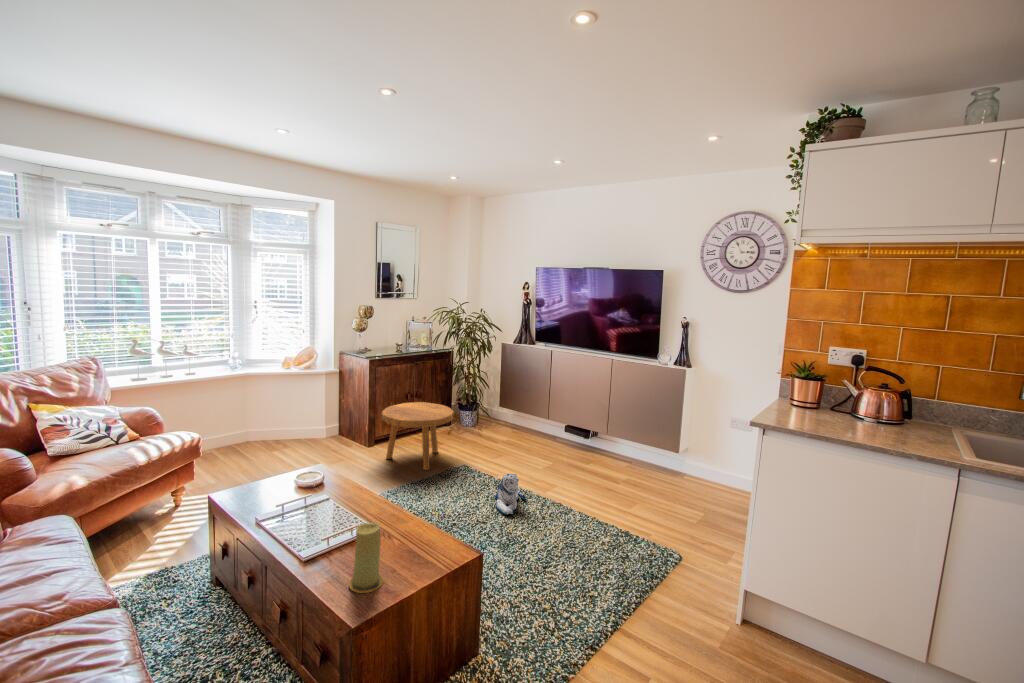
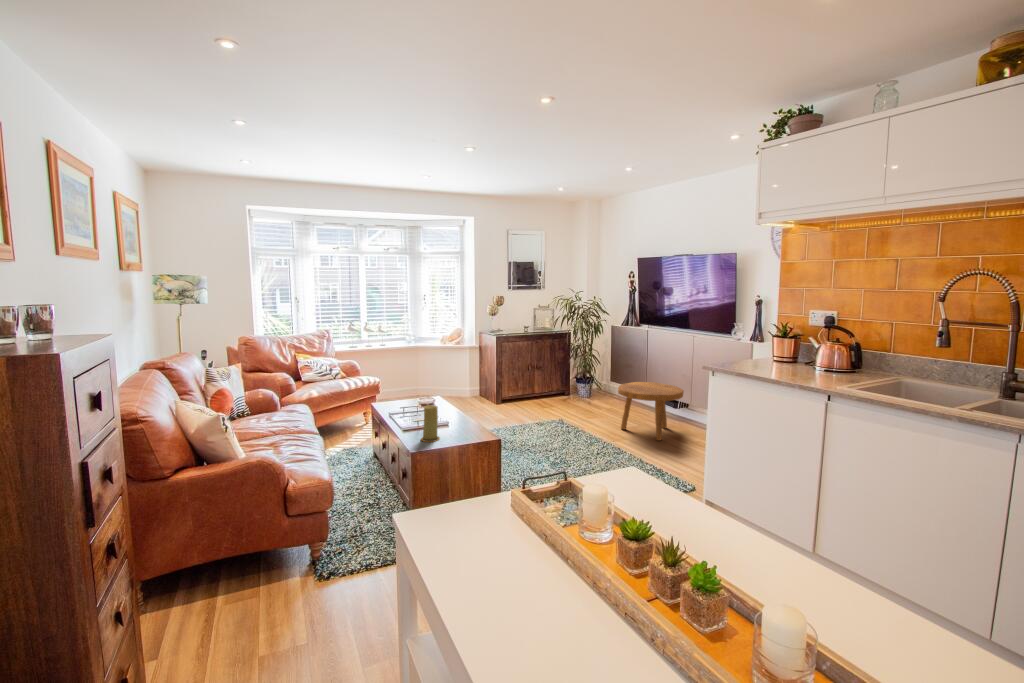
footstool: present [382,402,454,470] -> present [618,382,684,441]
plush toy: present [495,474,525,515] -> none [569,419,596,449]

